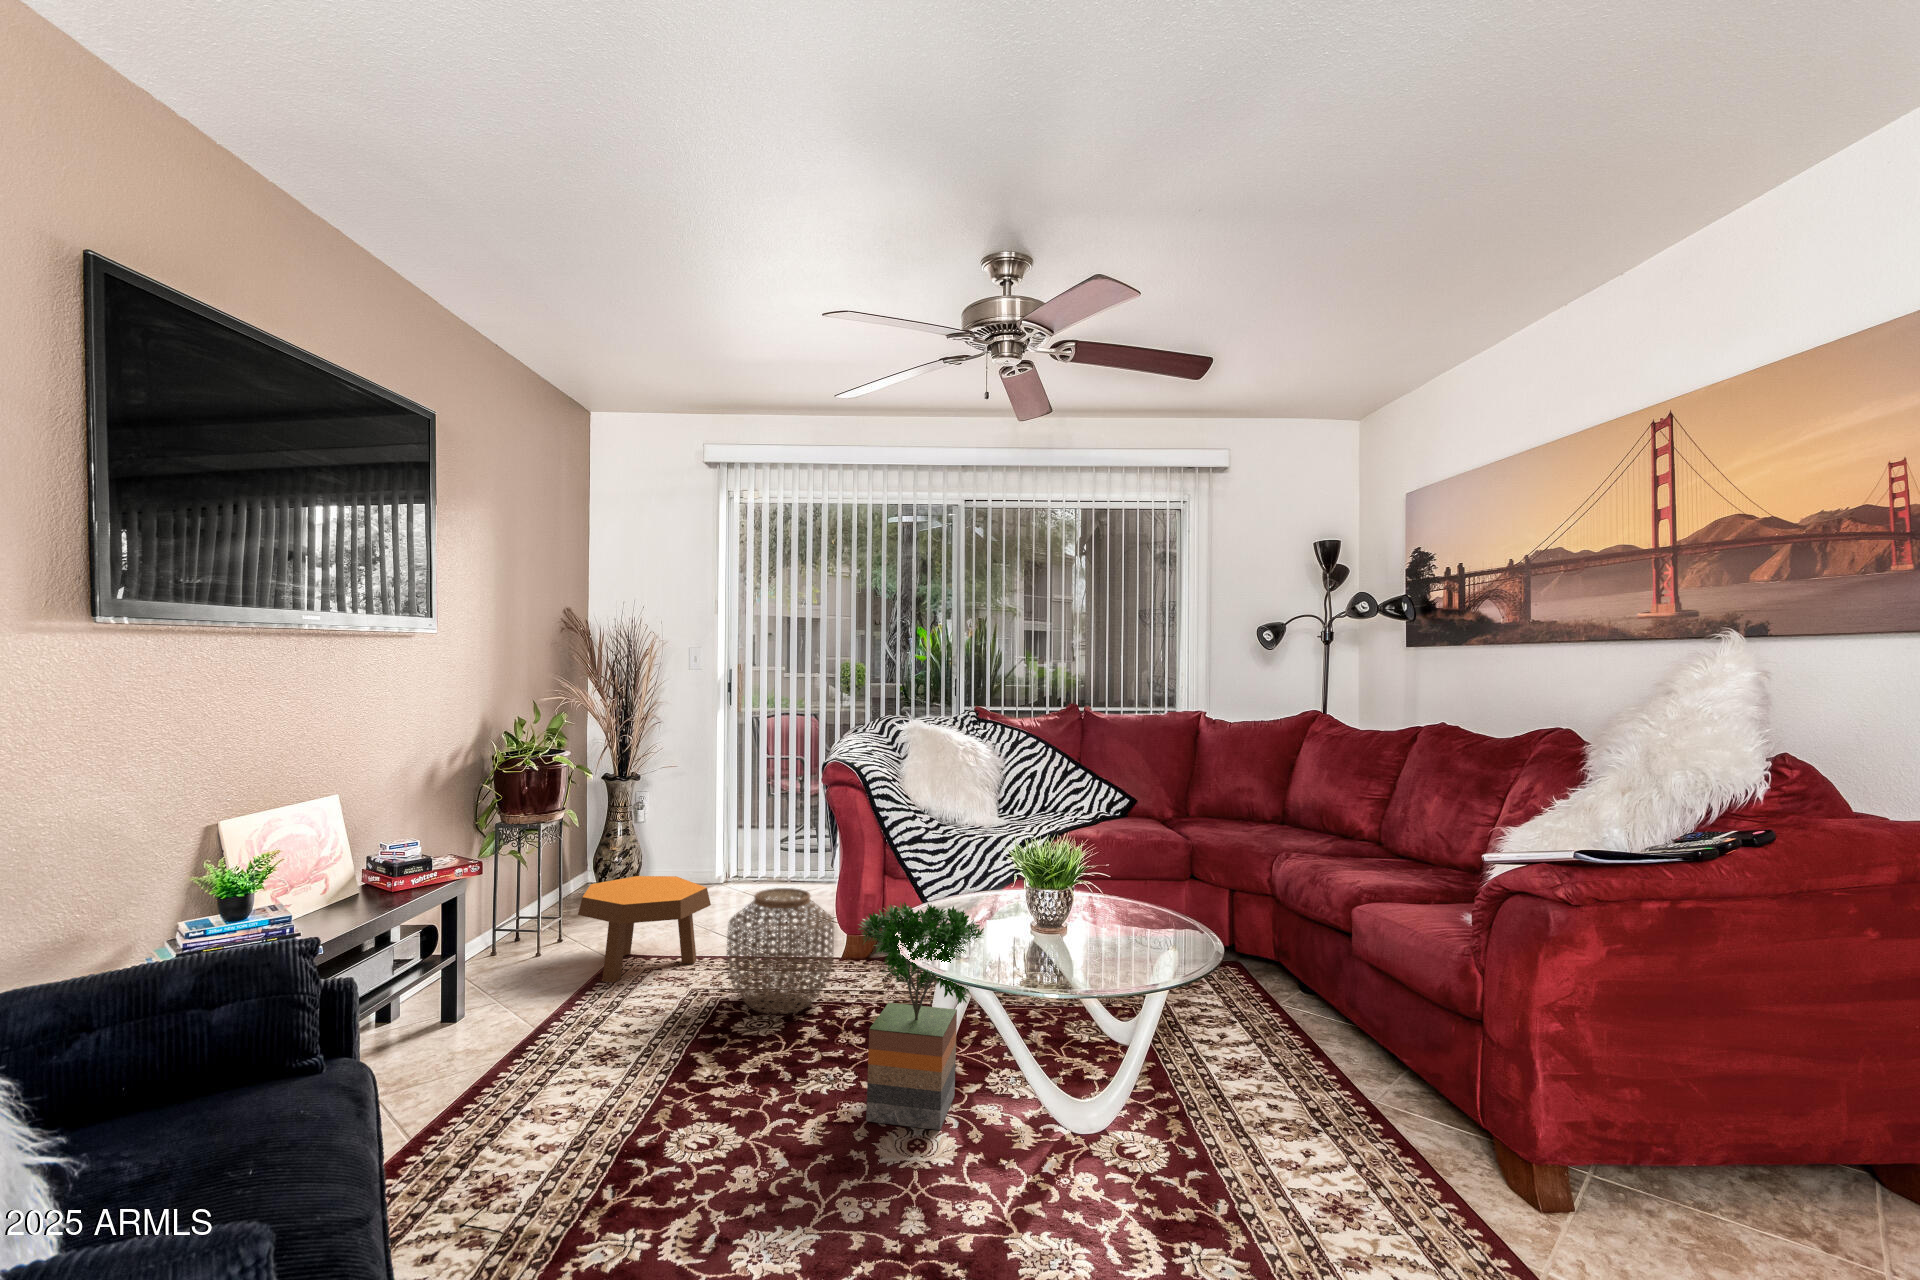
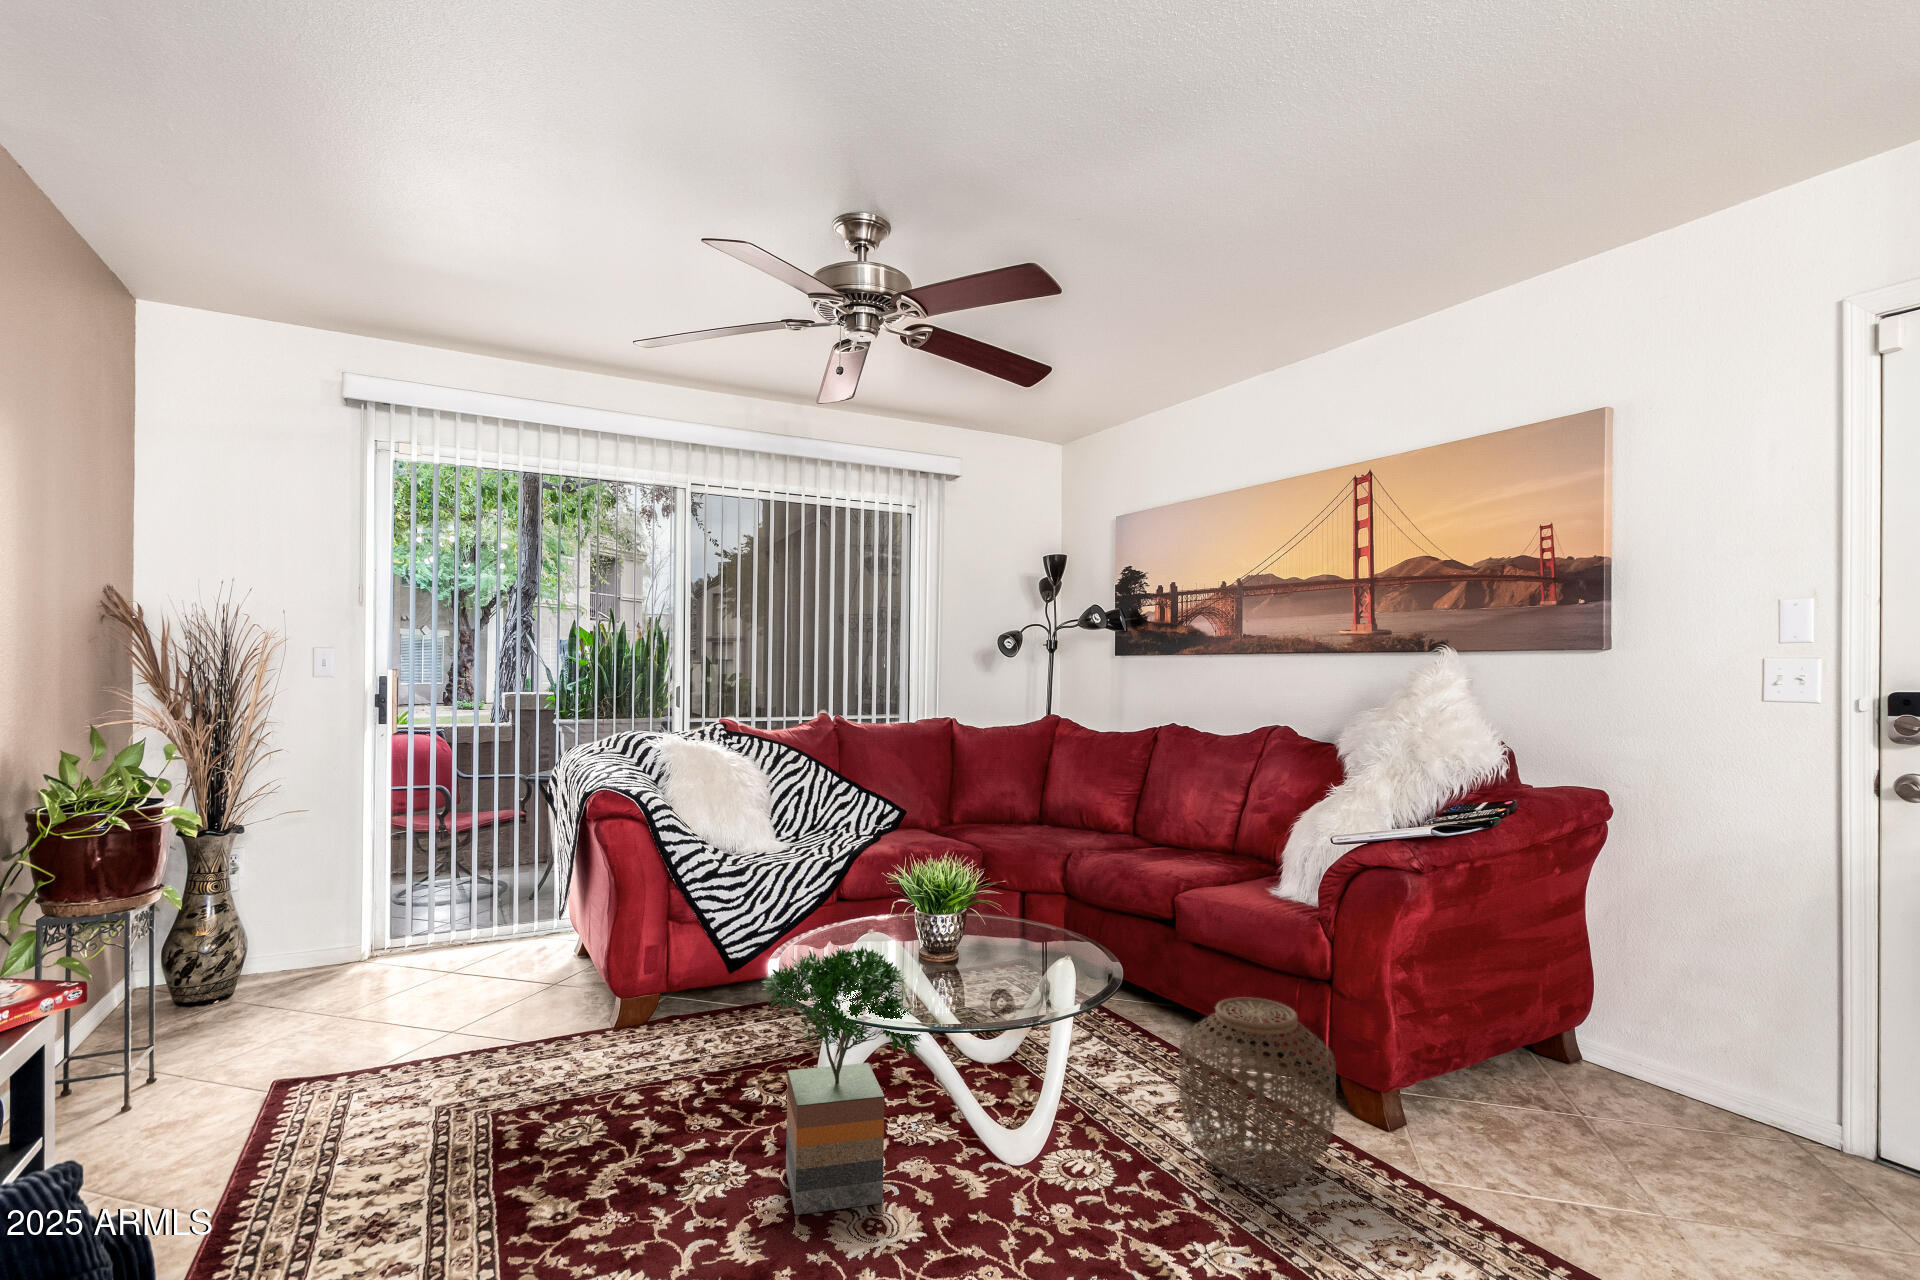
footstool: present [578,876,711,983] -> none [237,961,433,1122]
woven basket: present [727,888,834,1014] -> present [1179,997,1336,1186]

